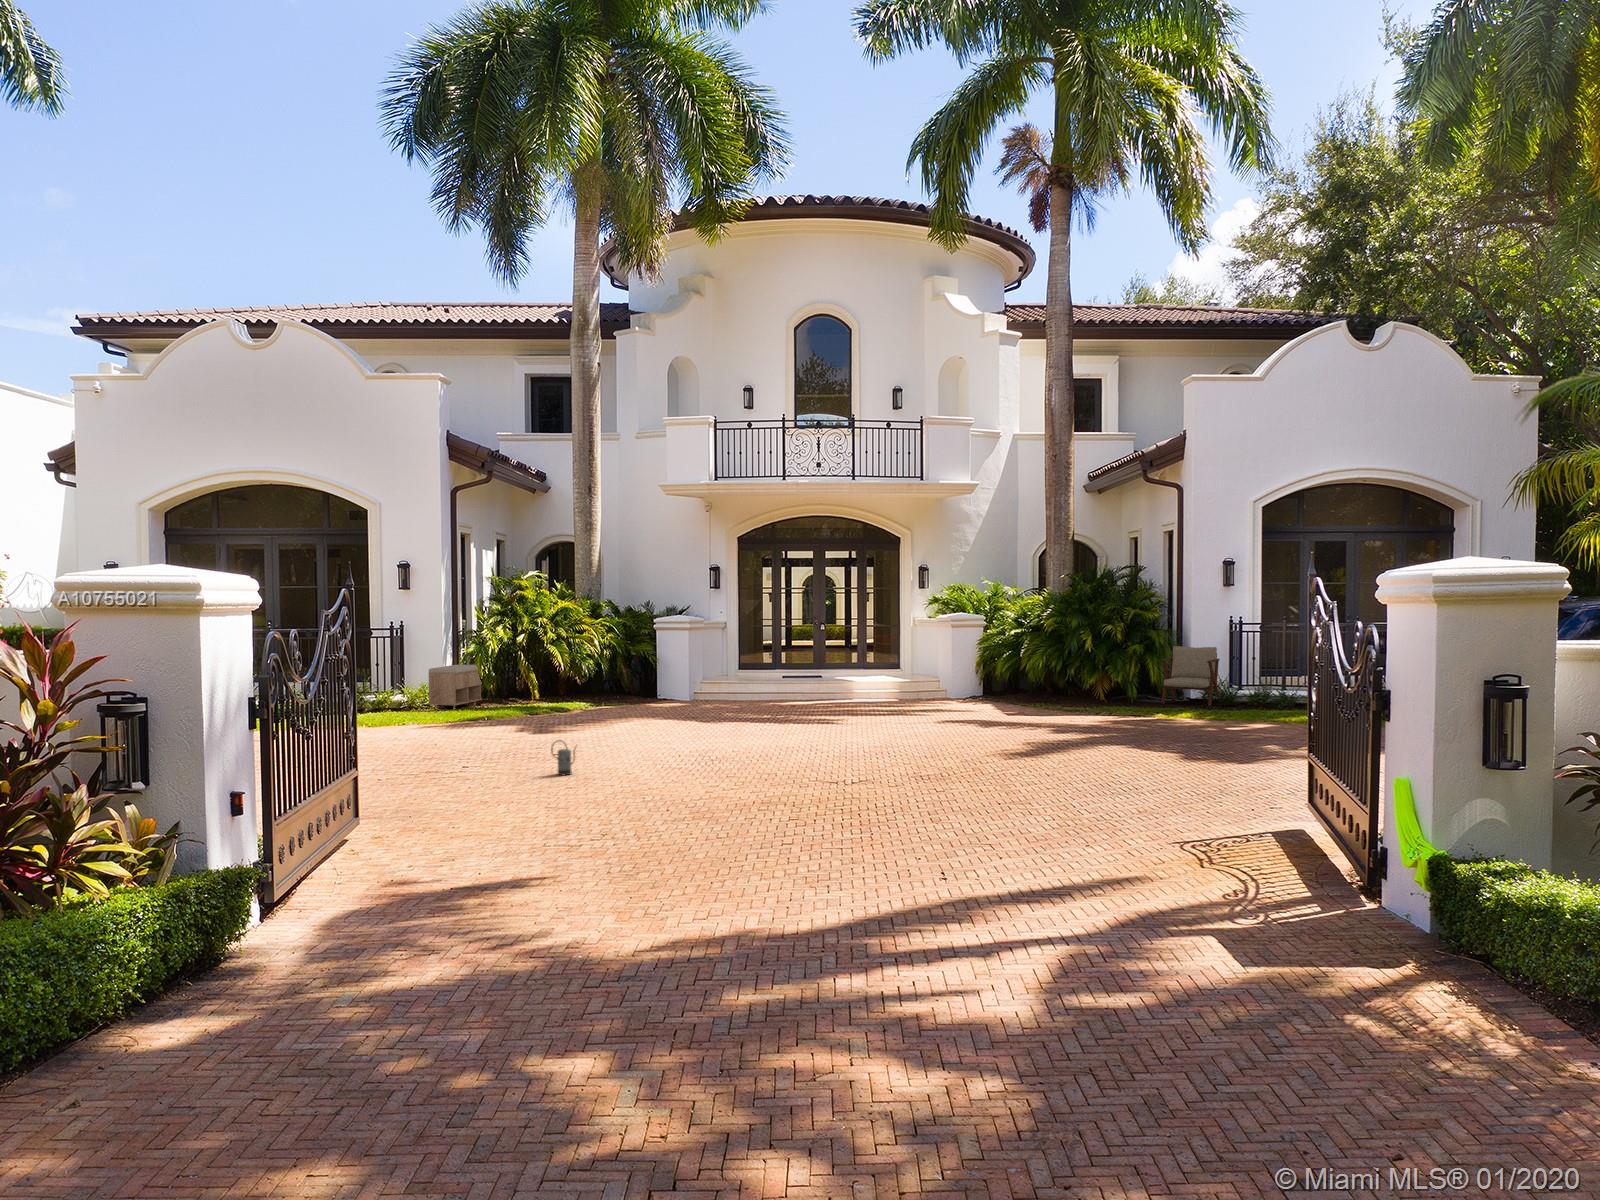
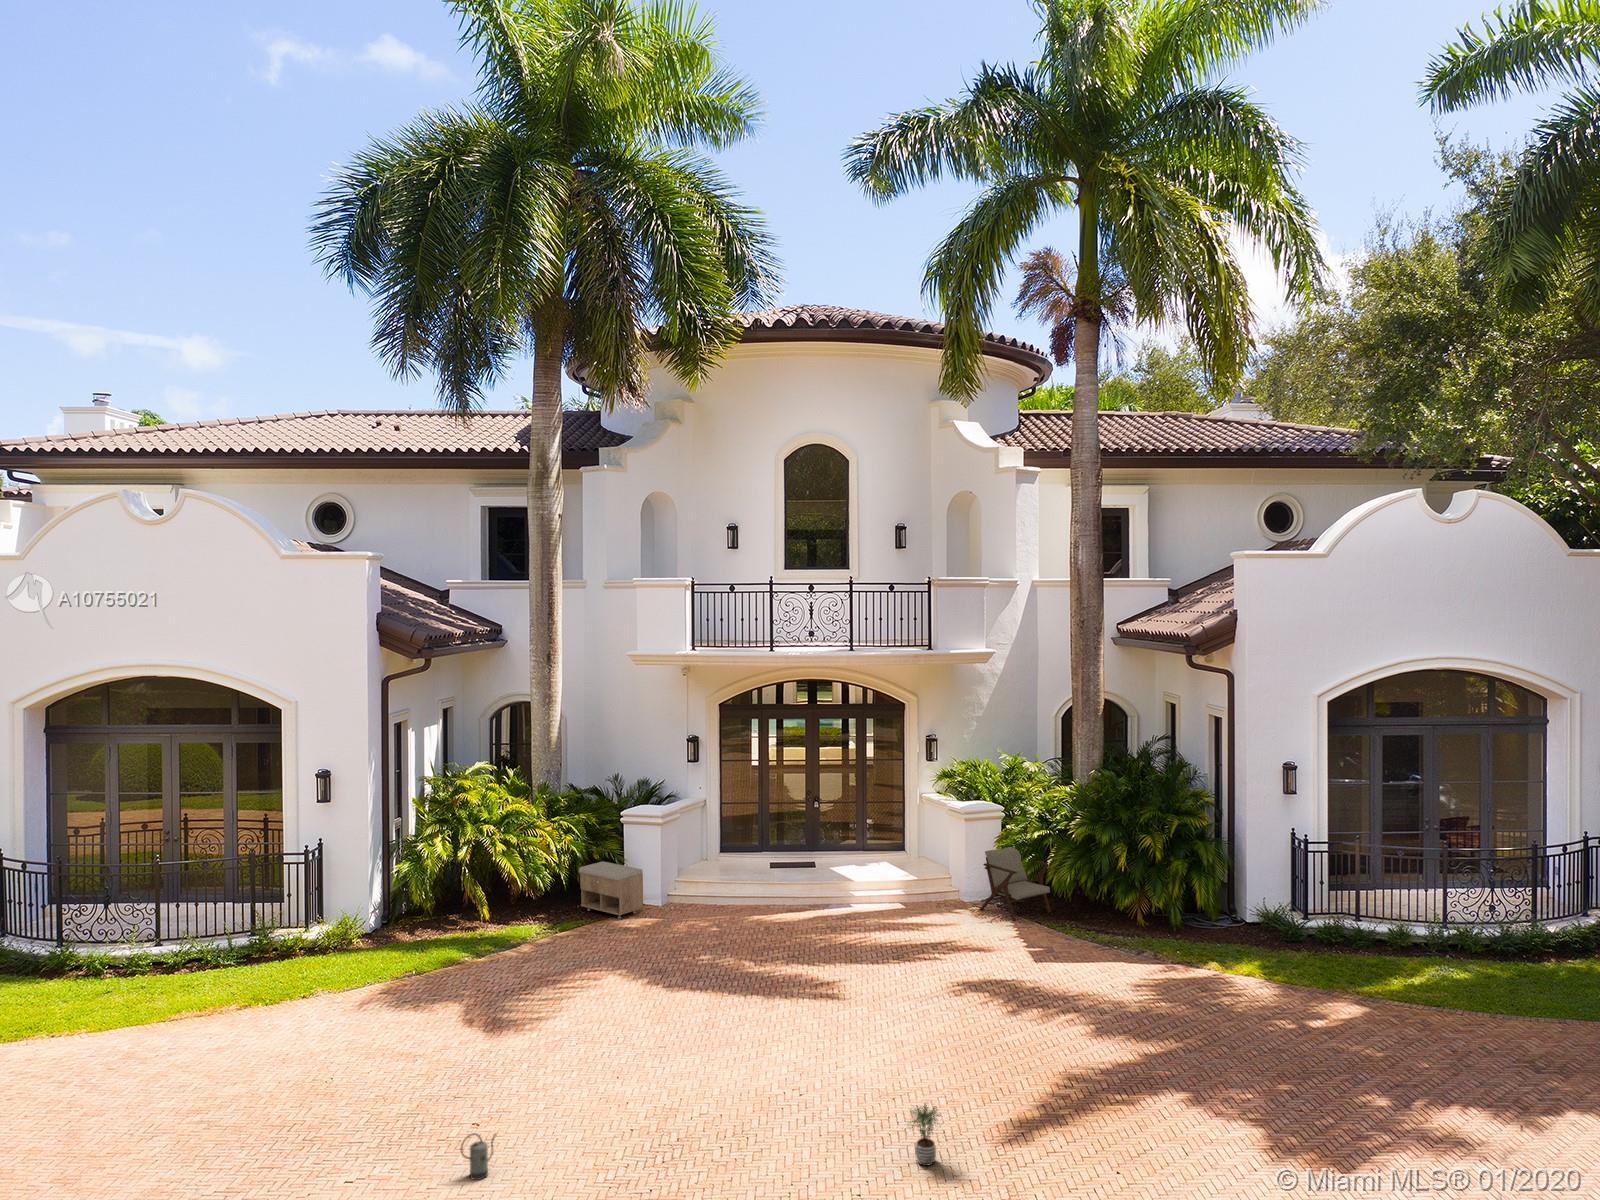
lounge chair: present [1161,646,1221,706] -> present [980,847,1051,921]
storage bench: present [429,665,482,709] -> present [579,861,643,918]
potted plant: none [899,724,927,770] -> present [910,1104,938,1166]

